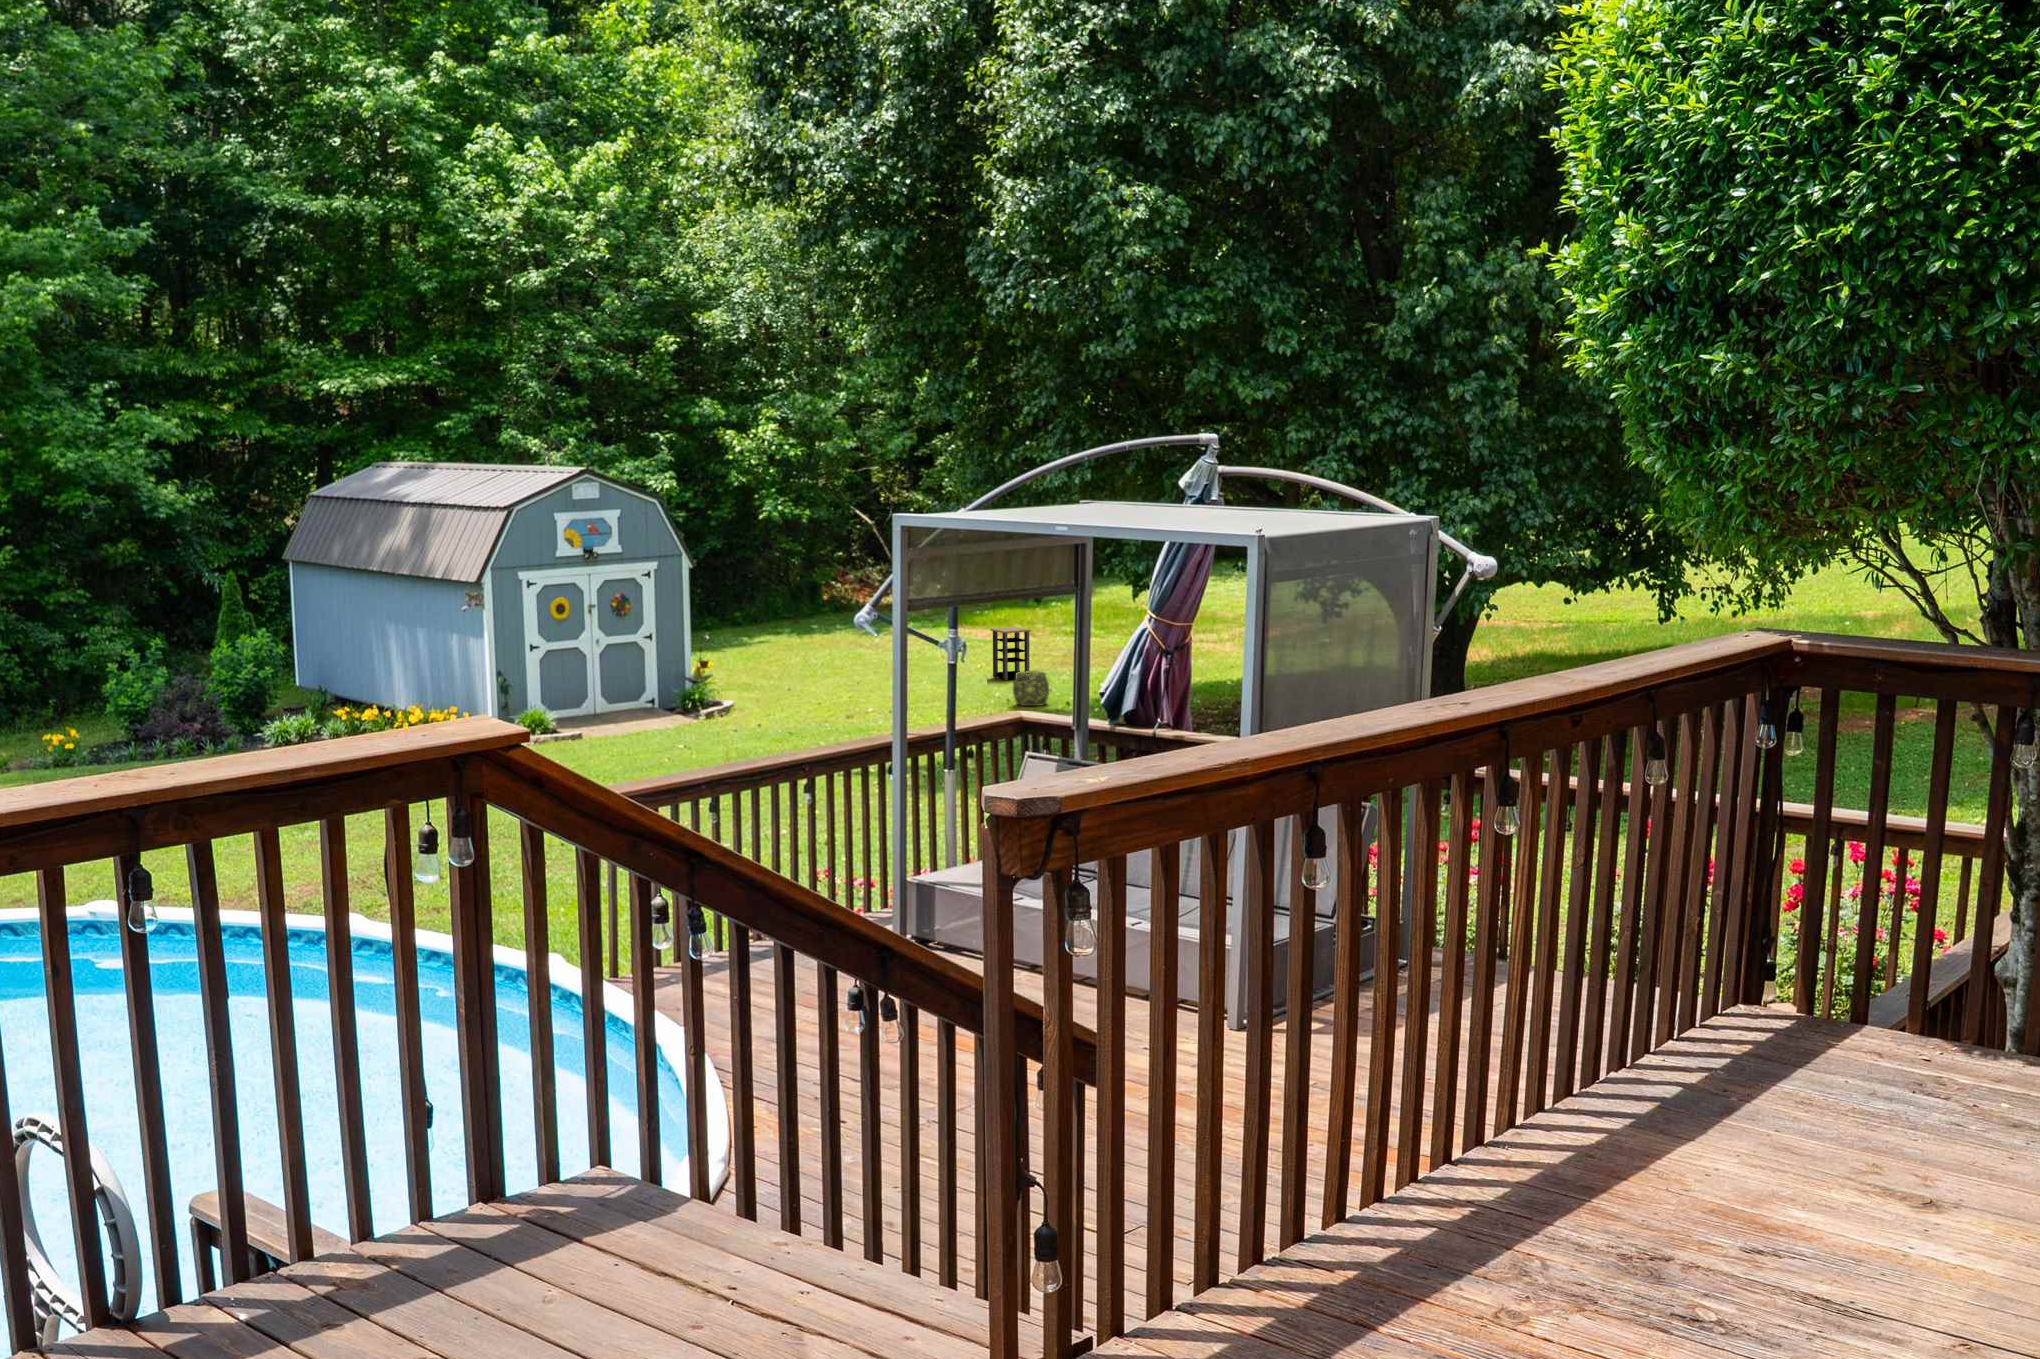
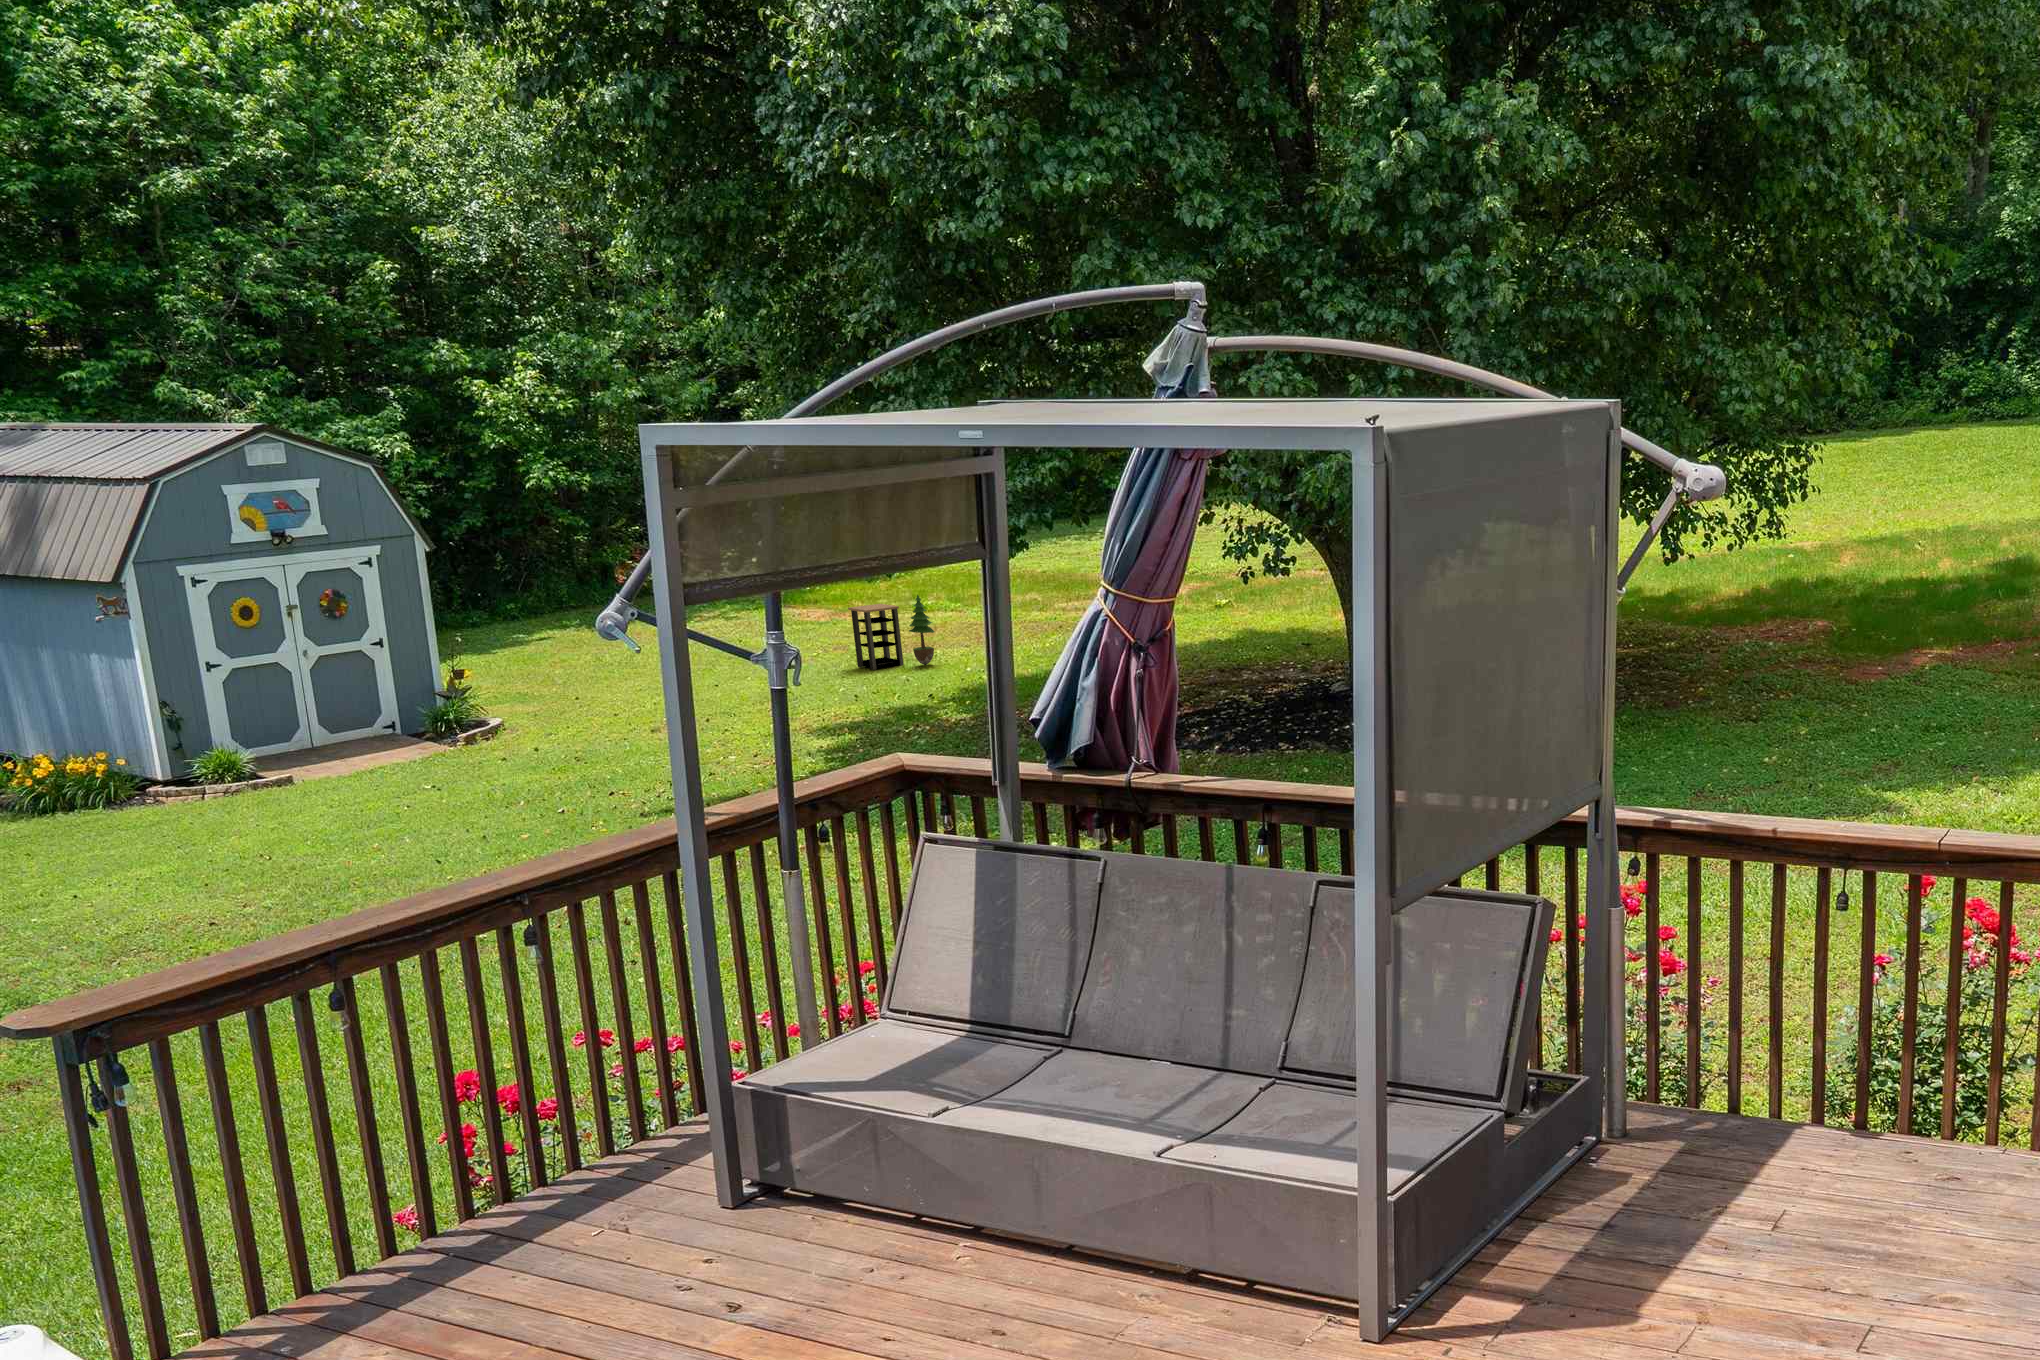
potted tree: none [1036,620,1057,679] -> present [909,595,935,665]
woven basket: present [1013,671,1049,706] -> none [884,658,932,702]

